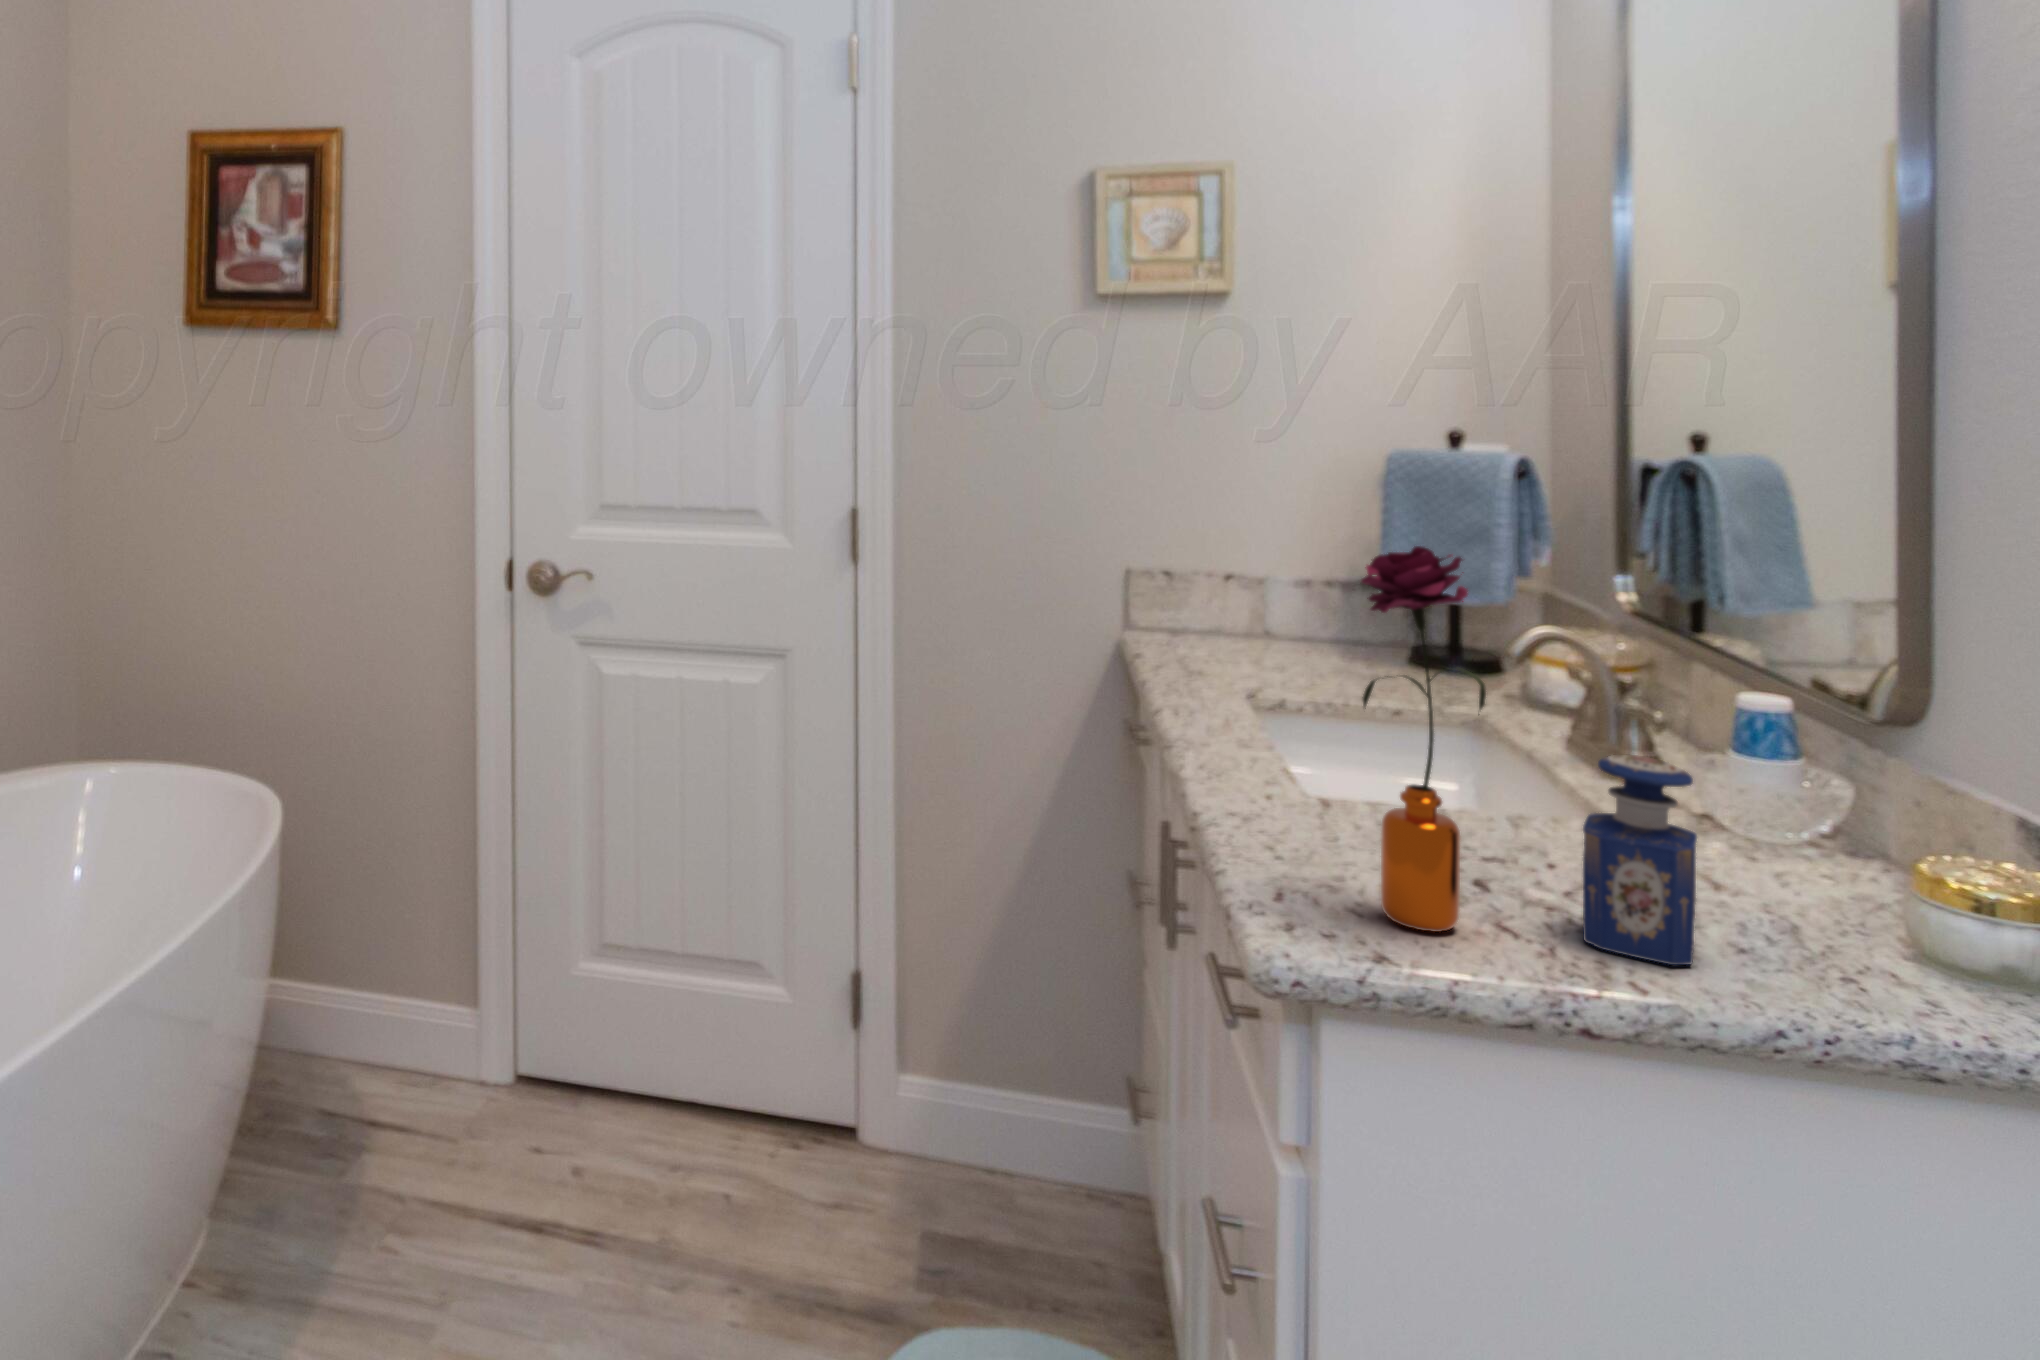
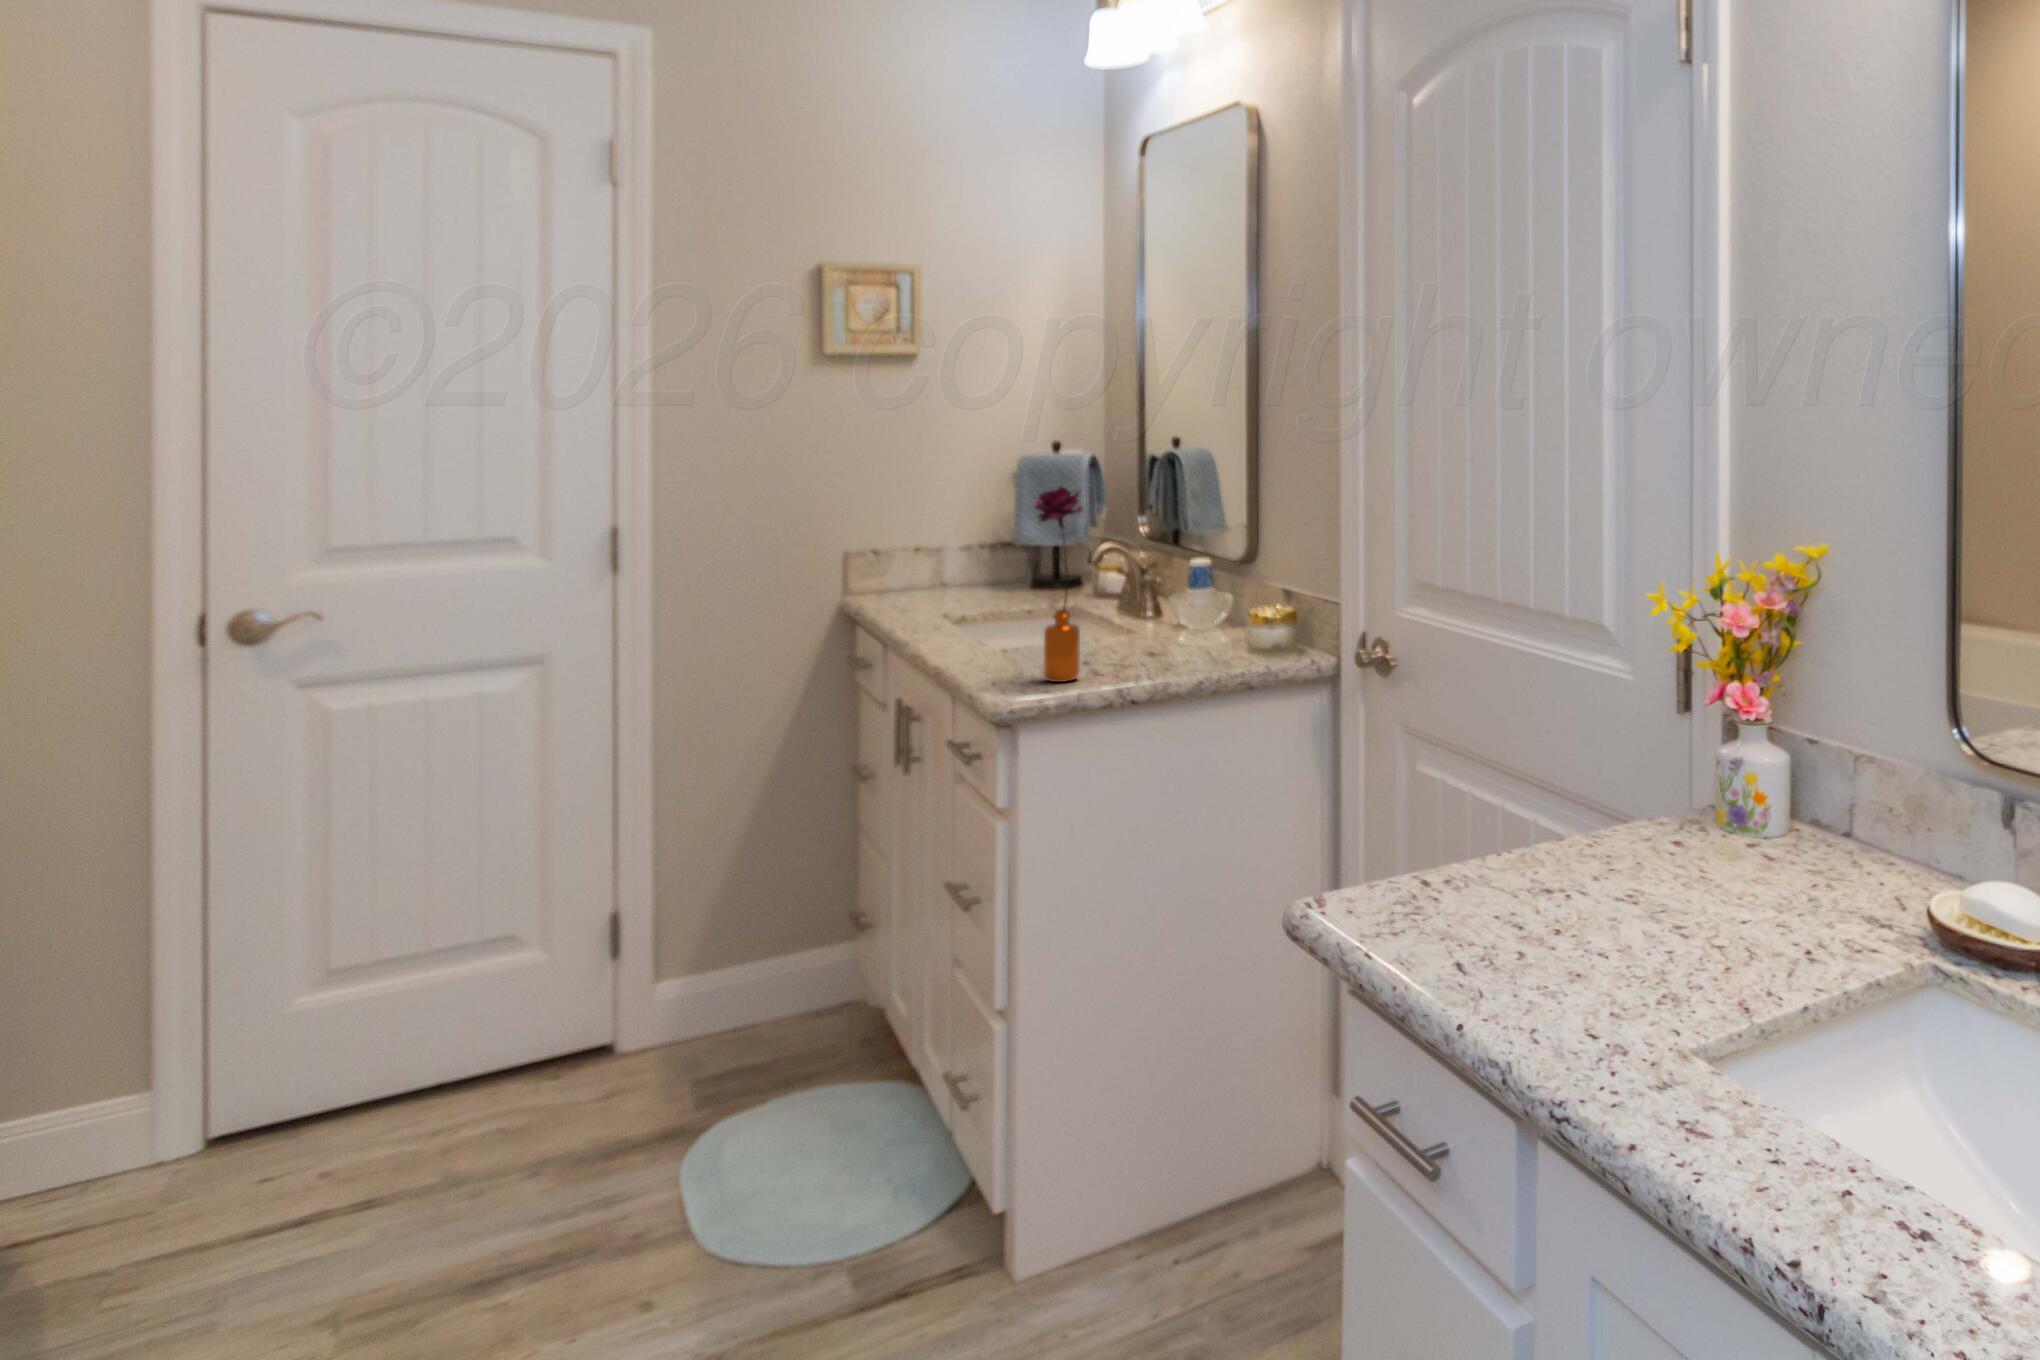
perfume bottle: present [1583,755,1697,965] -> none [1131,580,1175,673]

